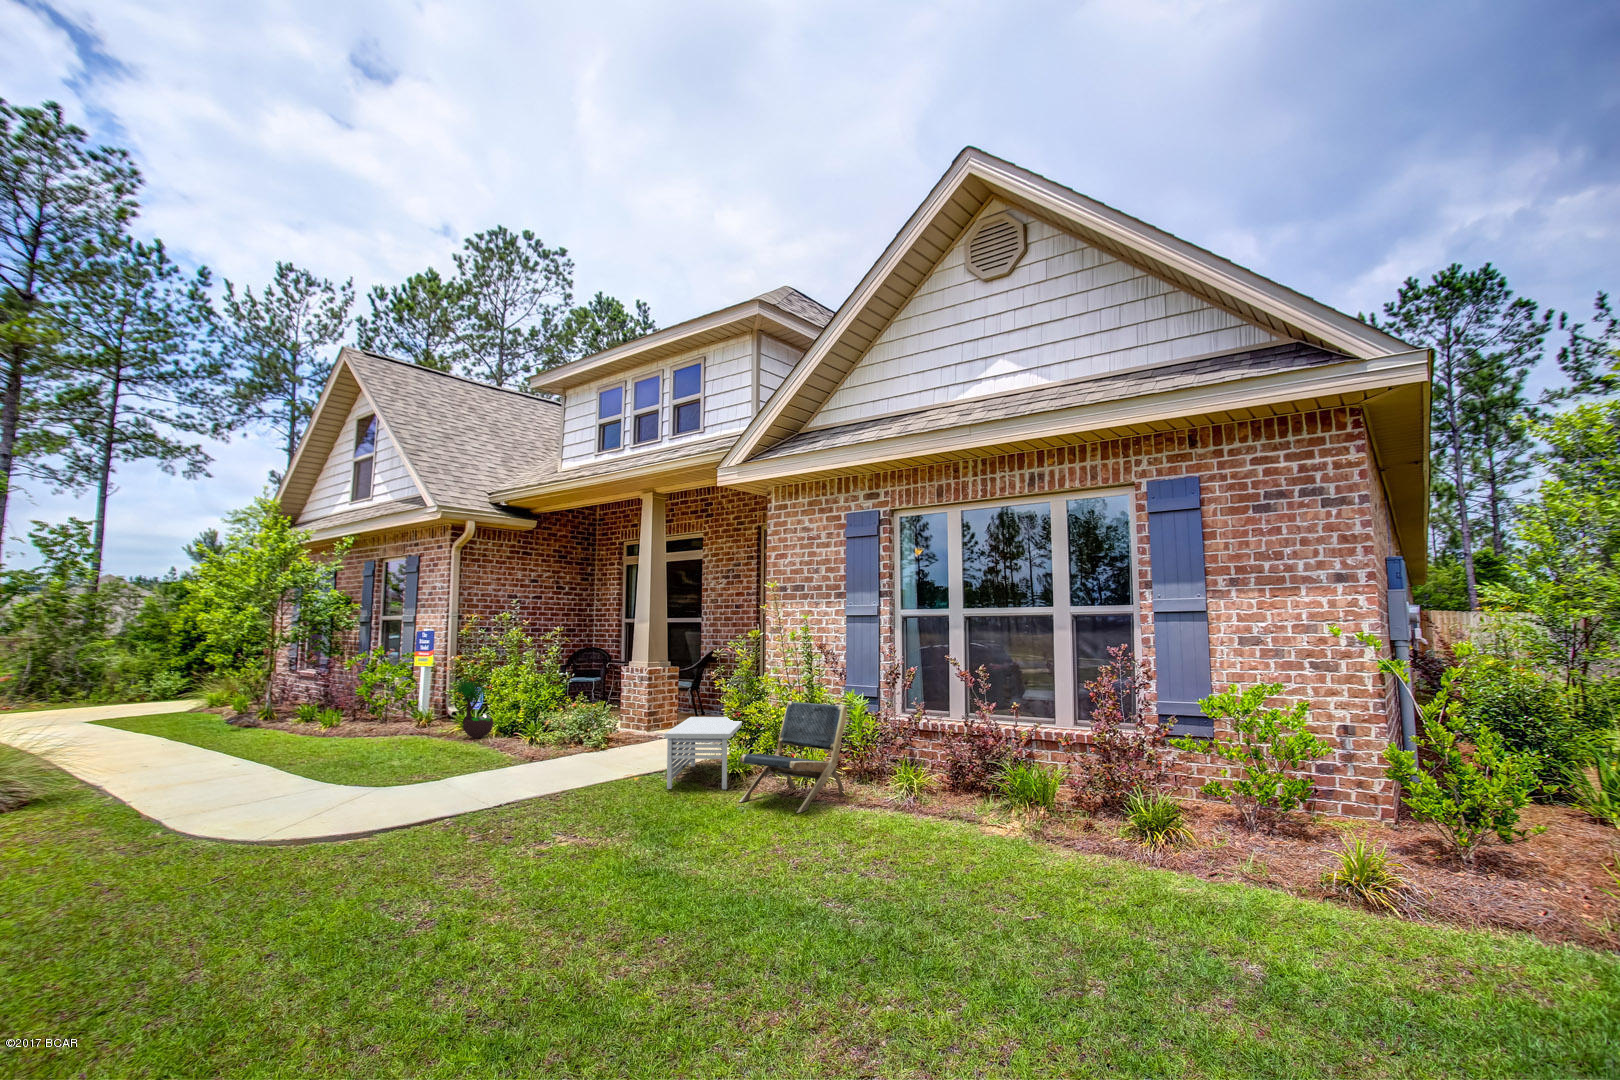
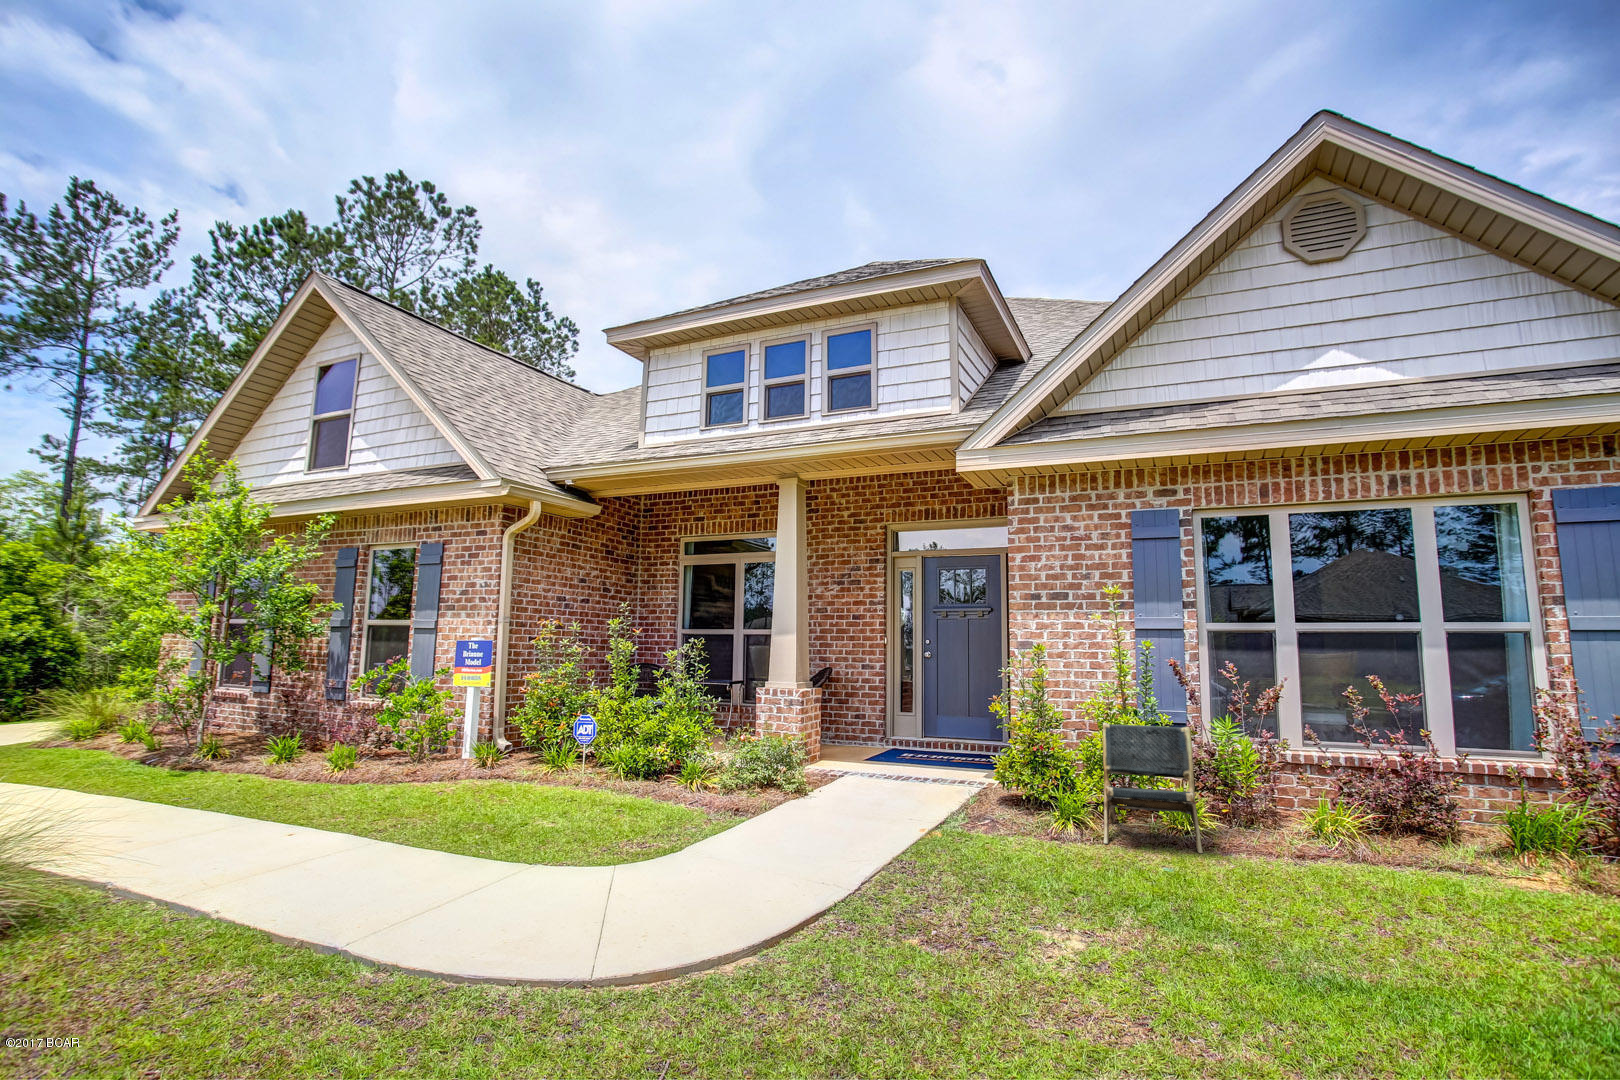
potted tree: present [456,678,493,738] -> none [553,696,604,778]
storage bench: present [665,717,742,789] -> none [931,743,1053,832]

